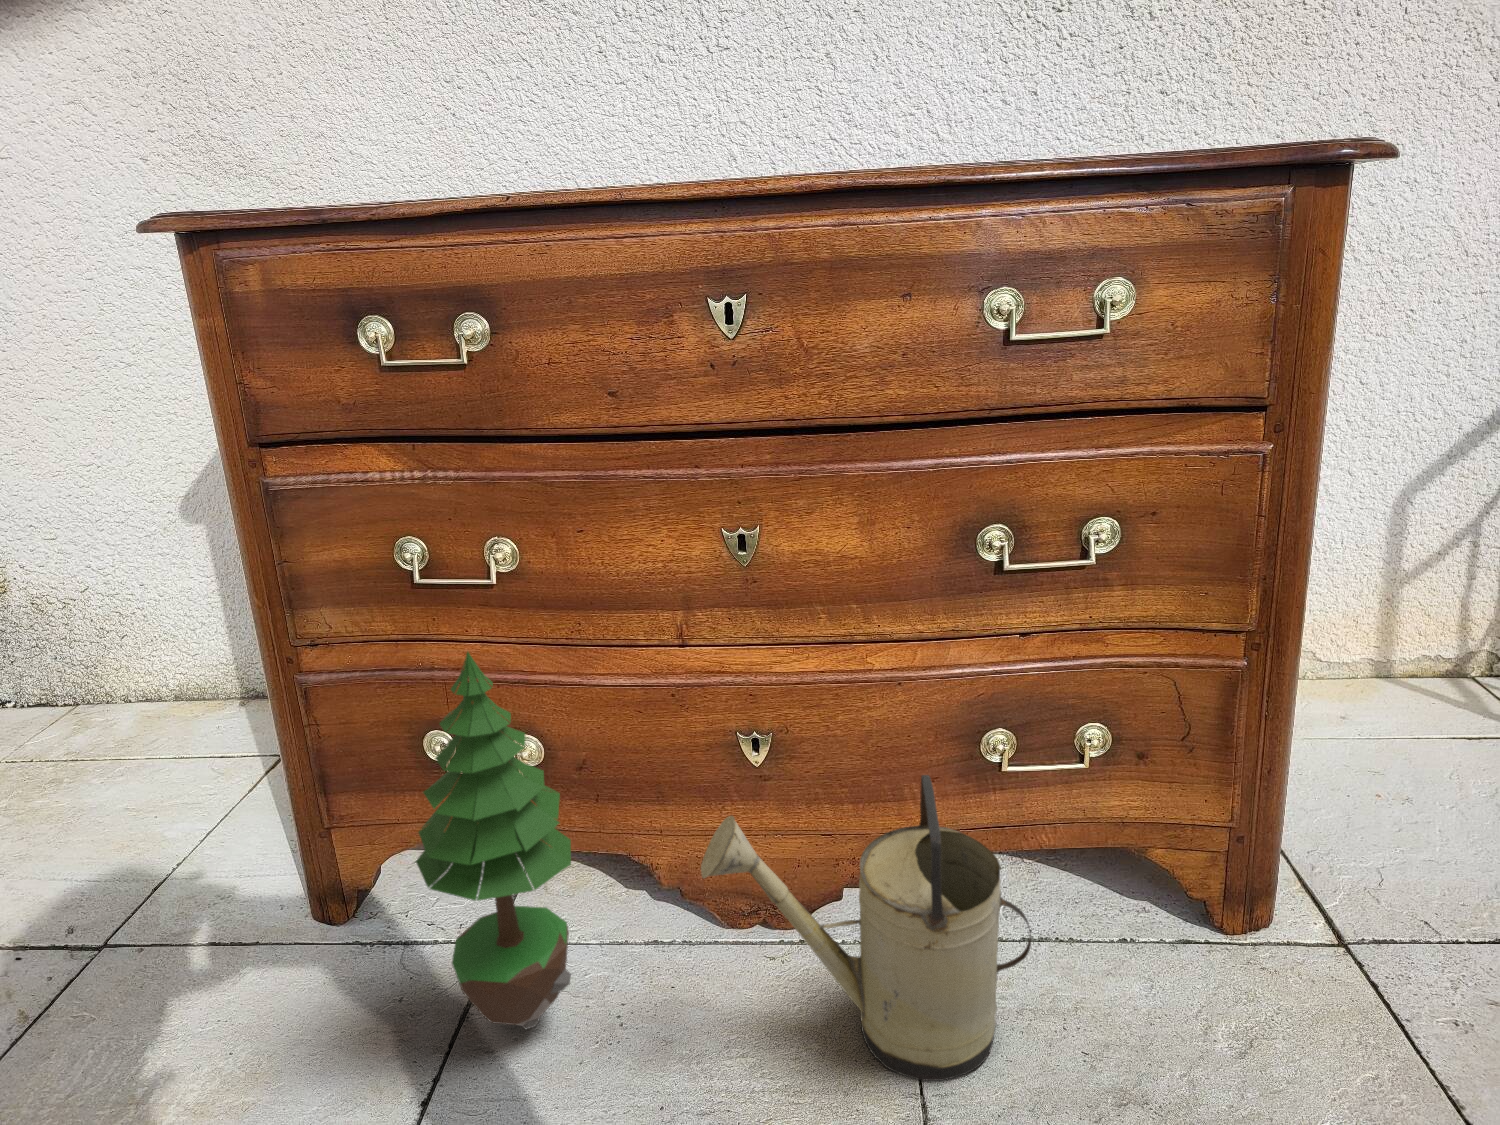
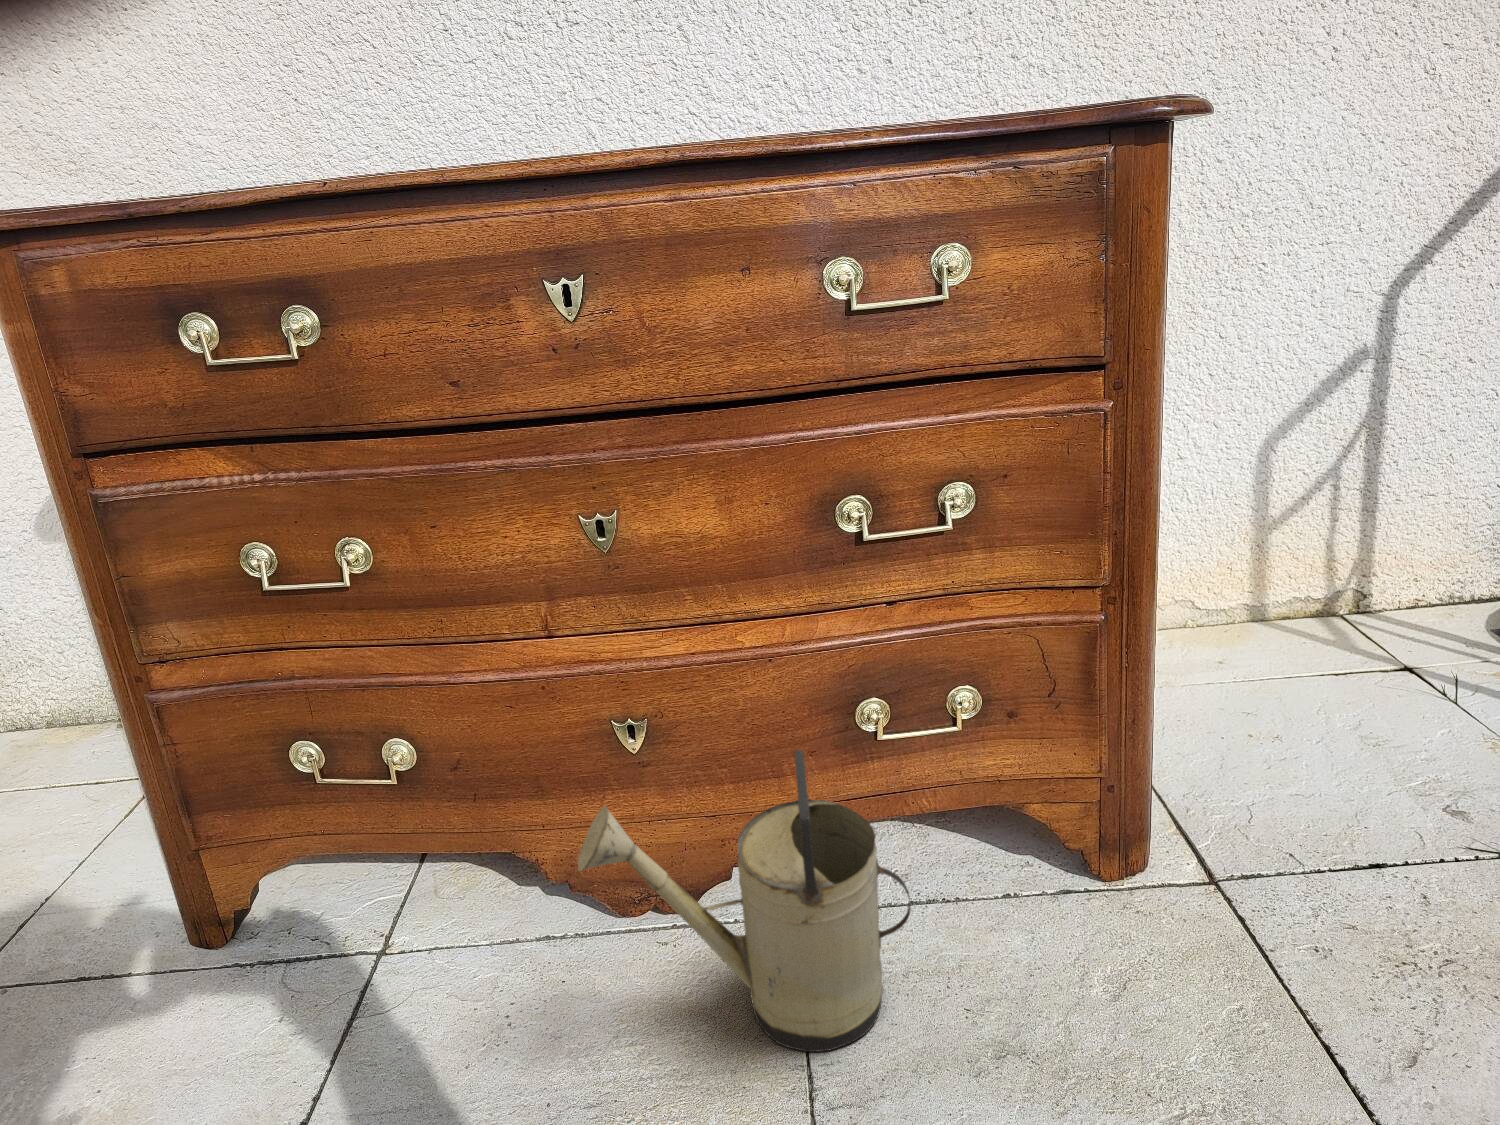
potted tree: present [416,652,571,1029] -> none [278,658,455,1038]

